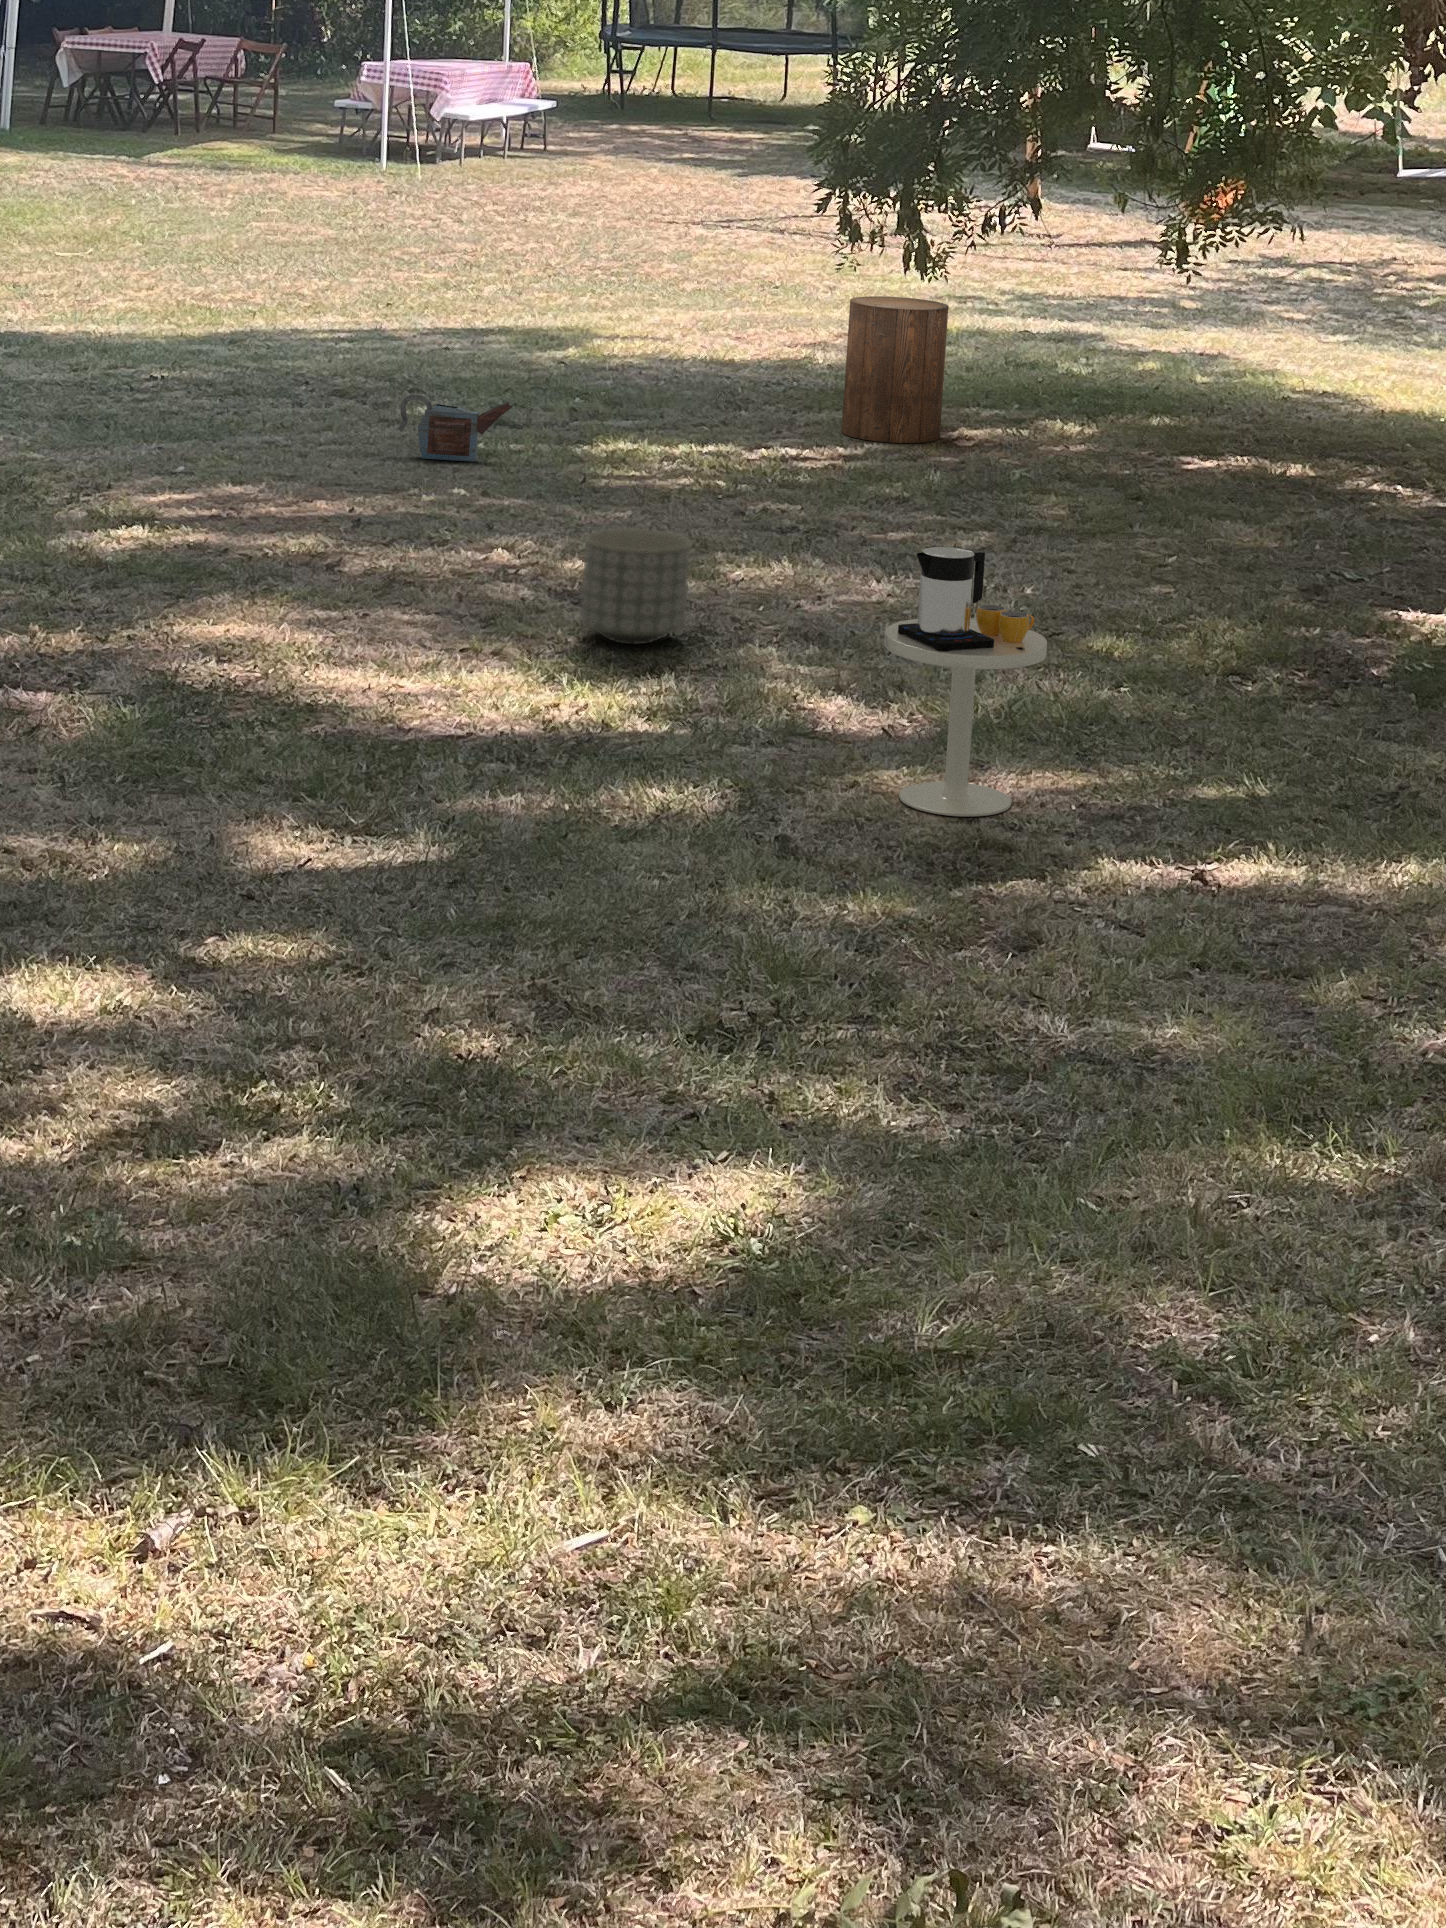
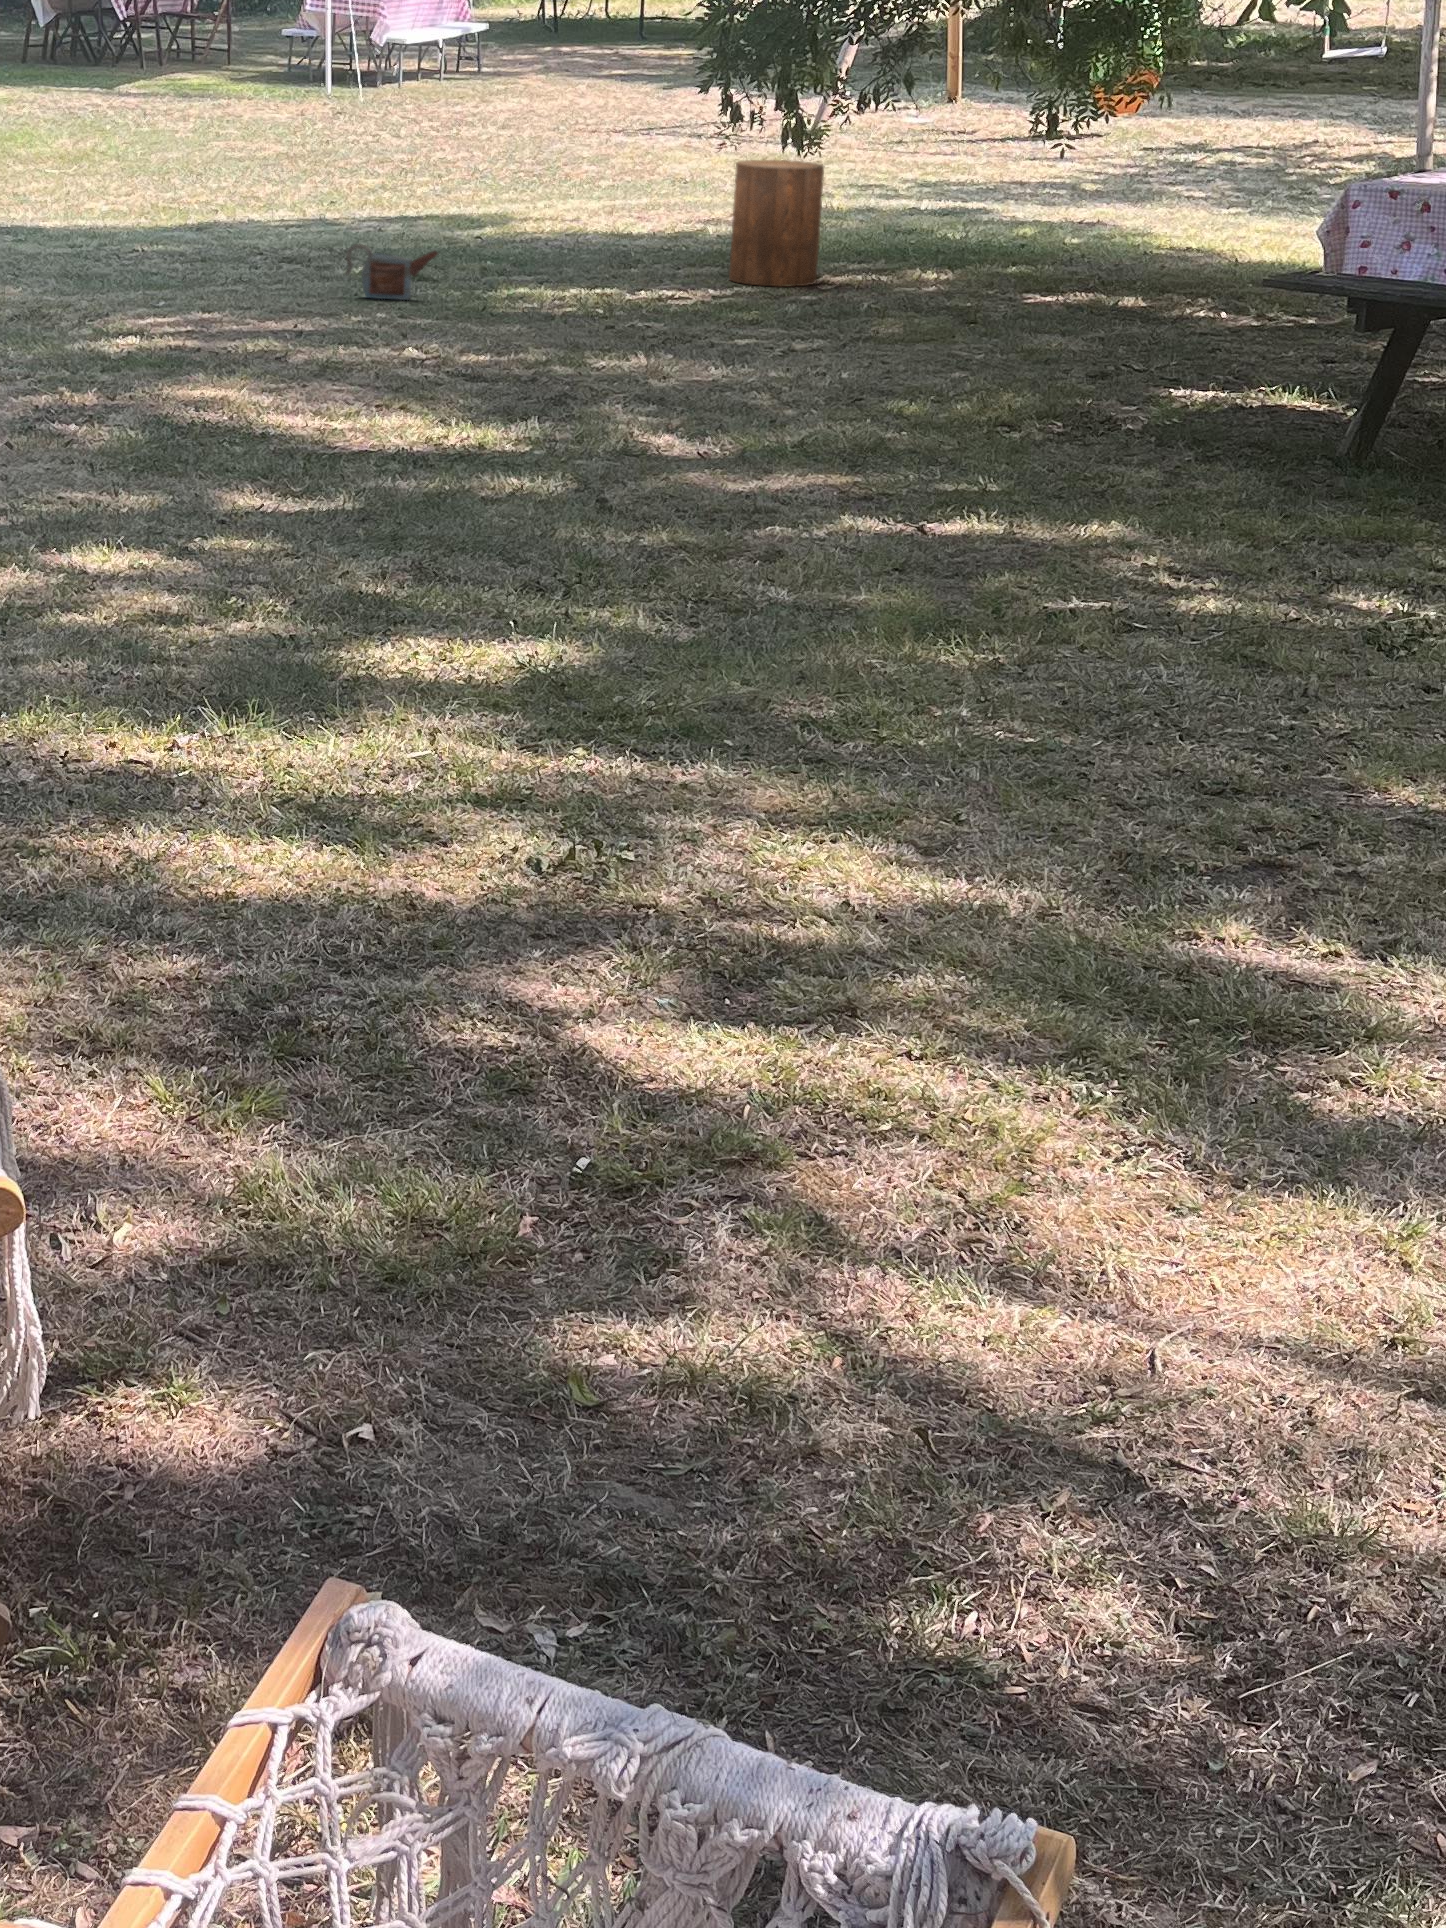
planter: present [580,529,690,644] -> none [487,323,574,411]
side table: present [884,547,1047,817] -> none [712,305,841,508]

